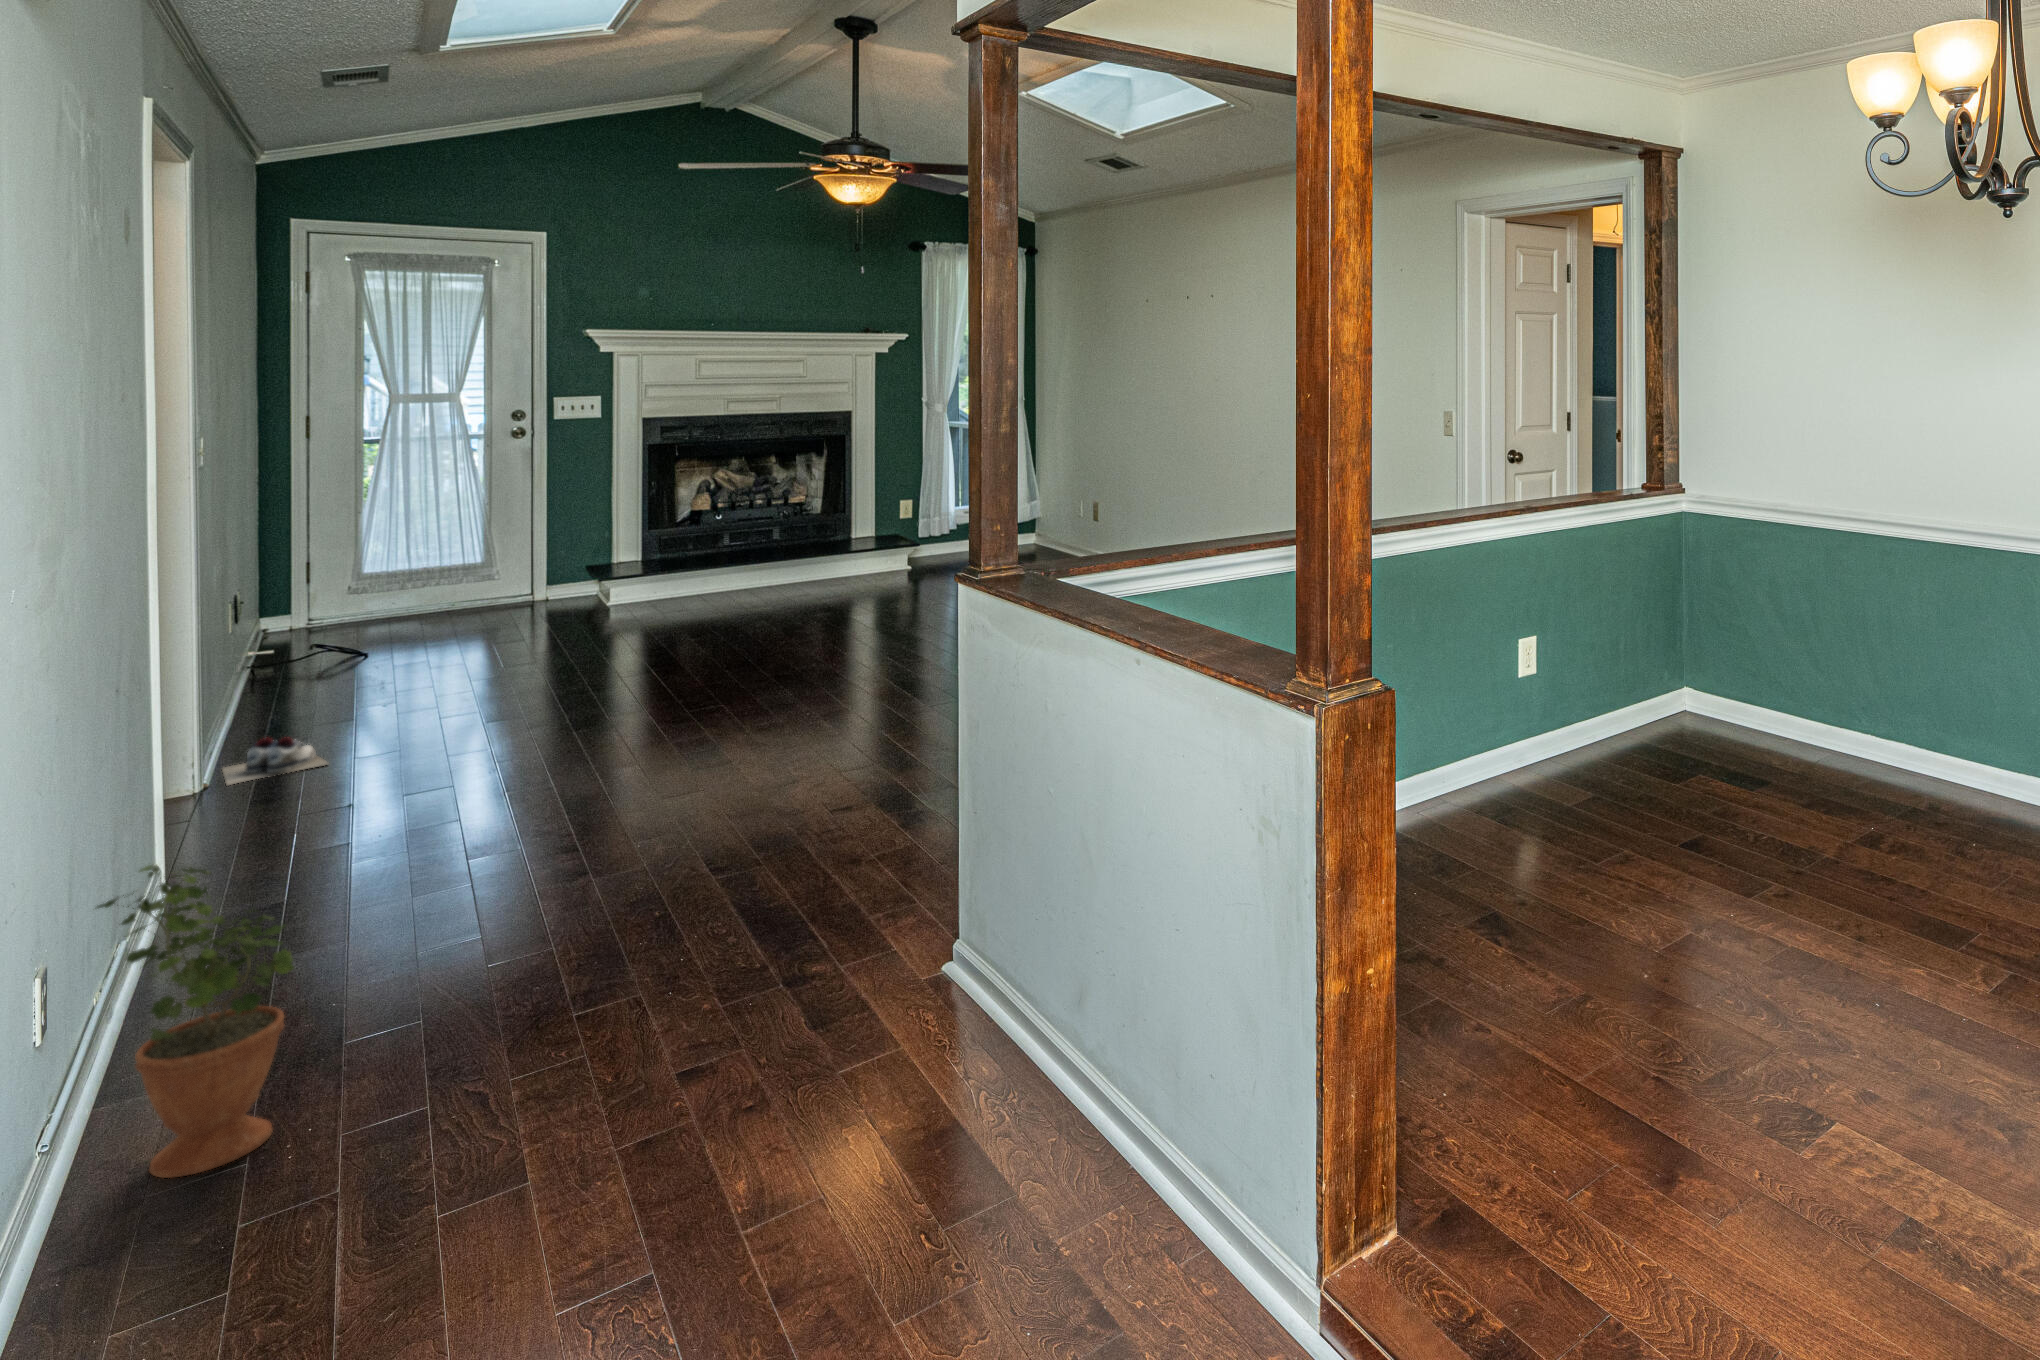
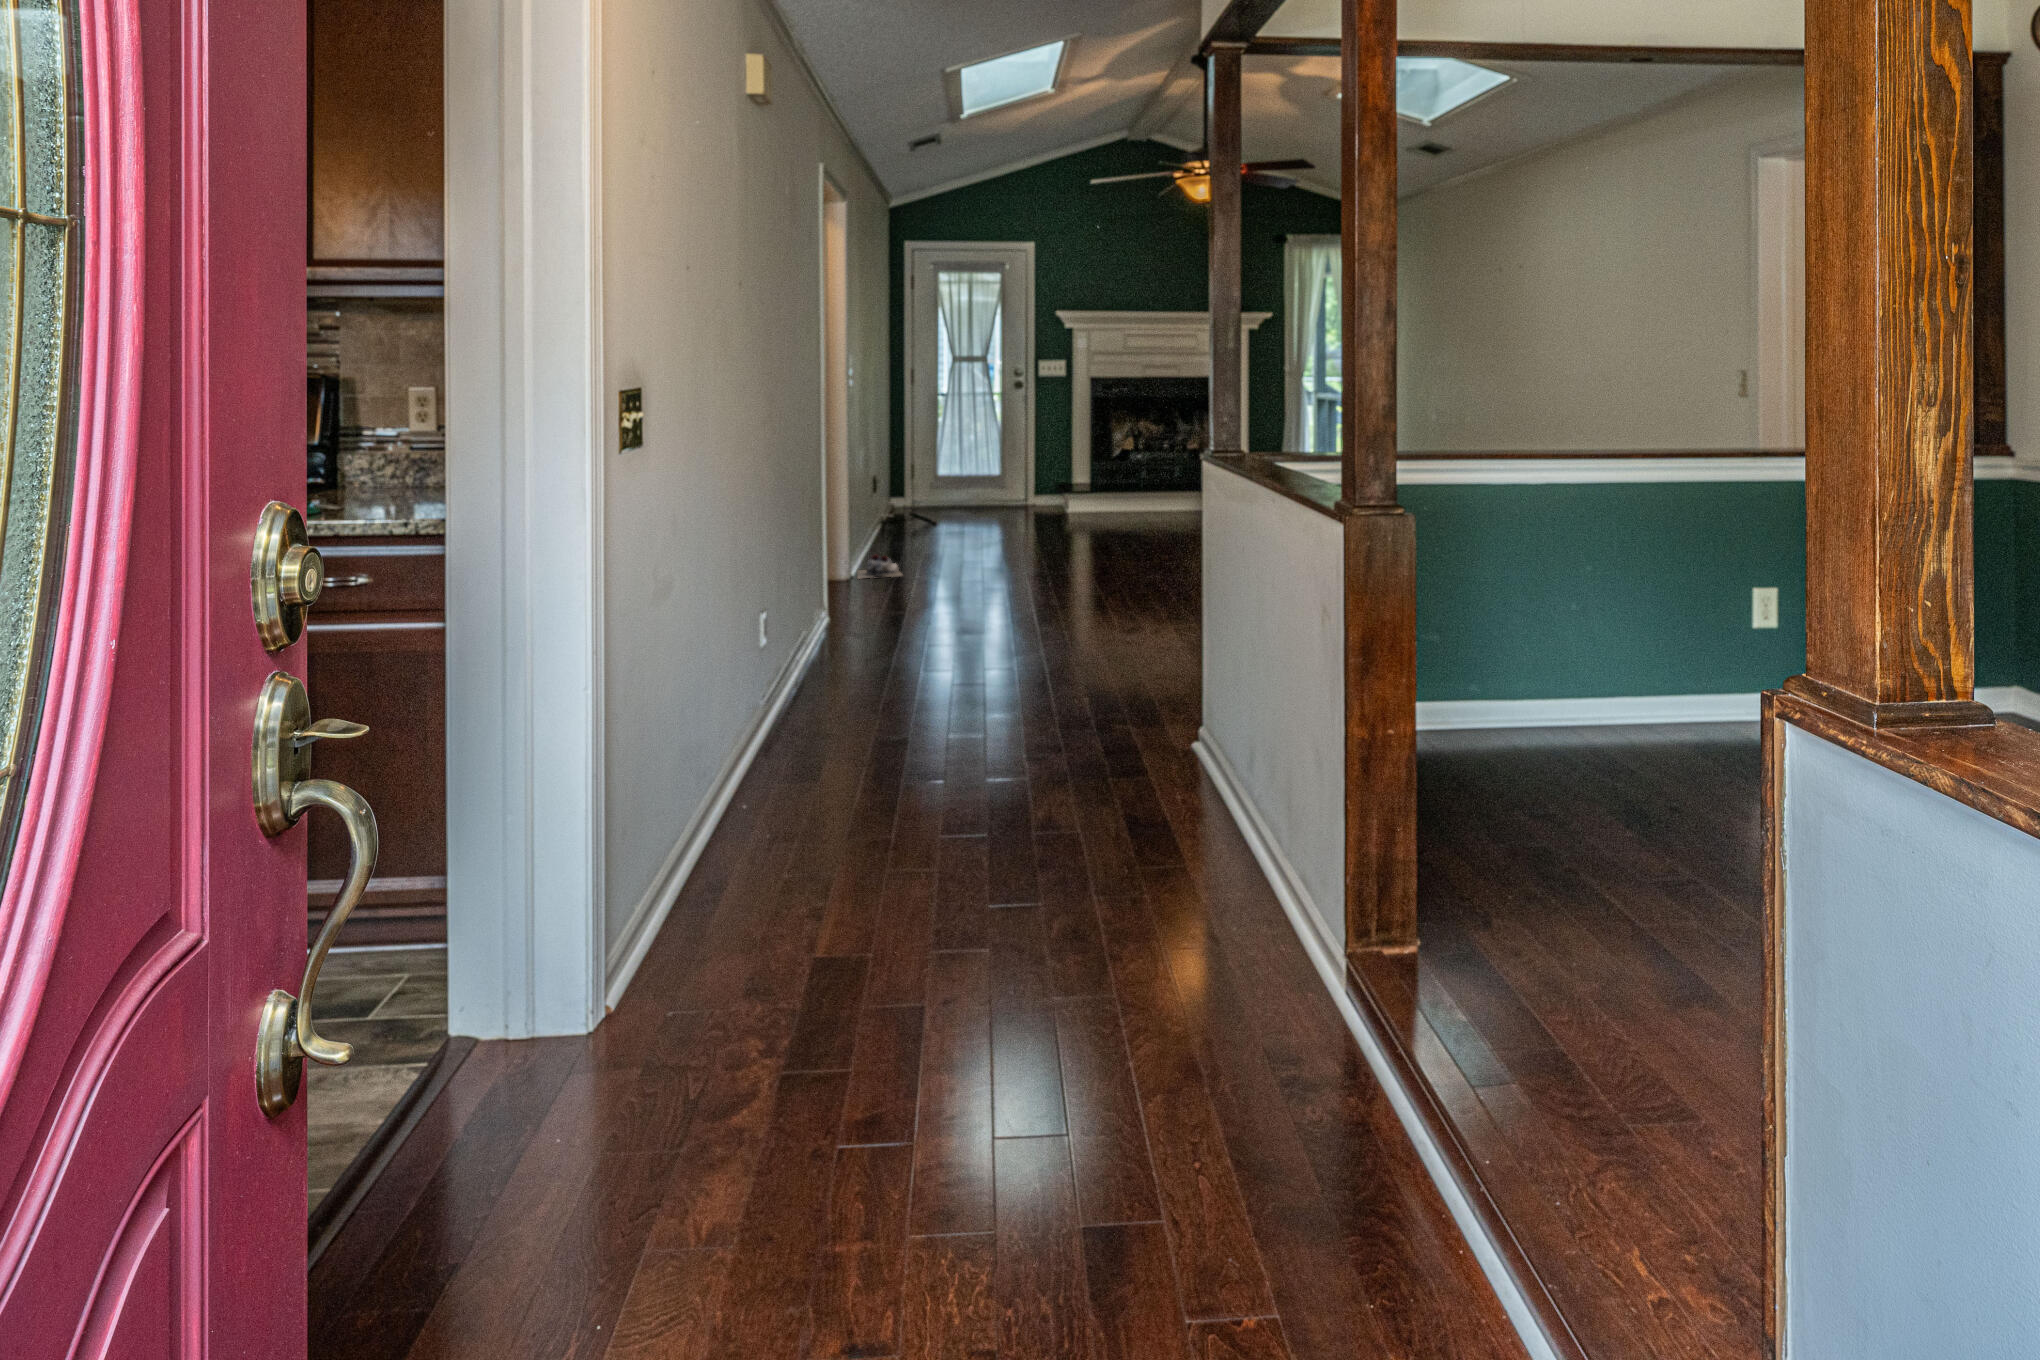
potted plant: present [97,865,294,1178] -> none [769,567,846,739]

